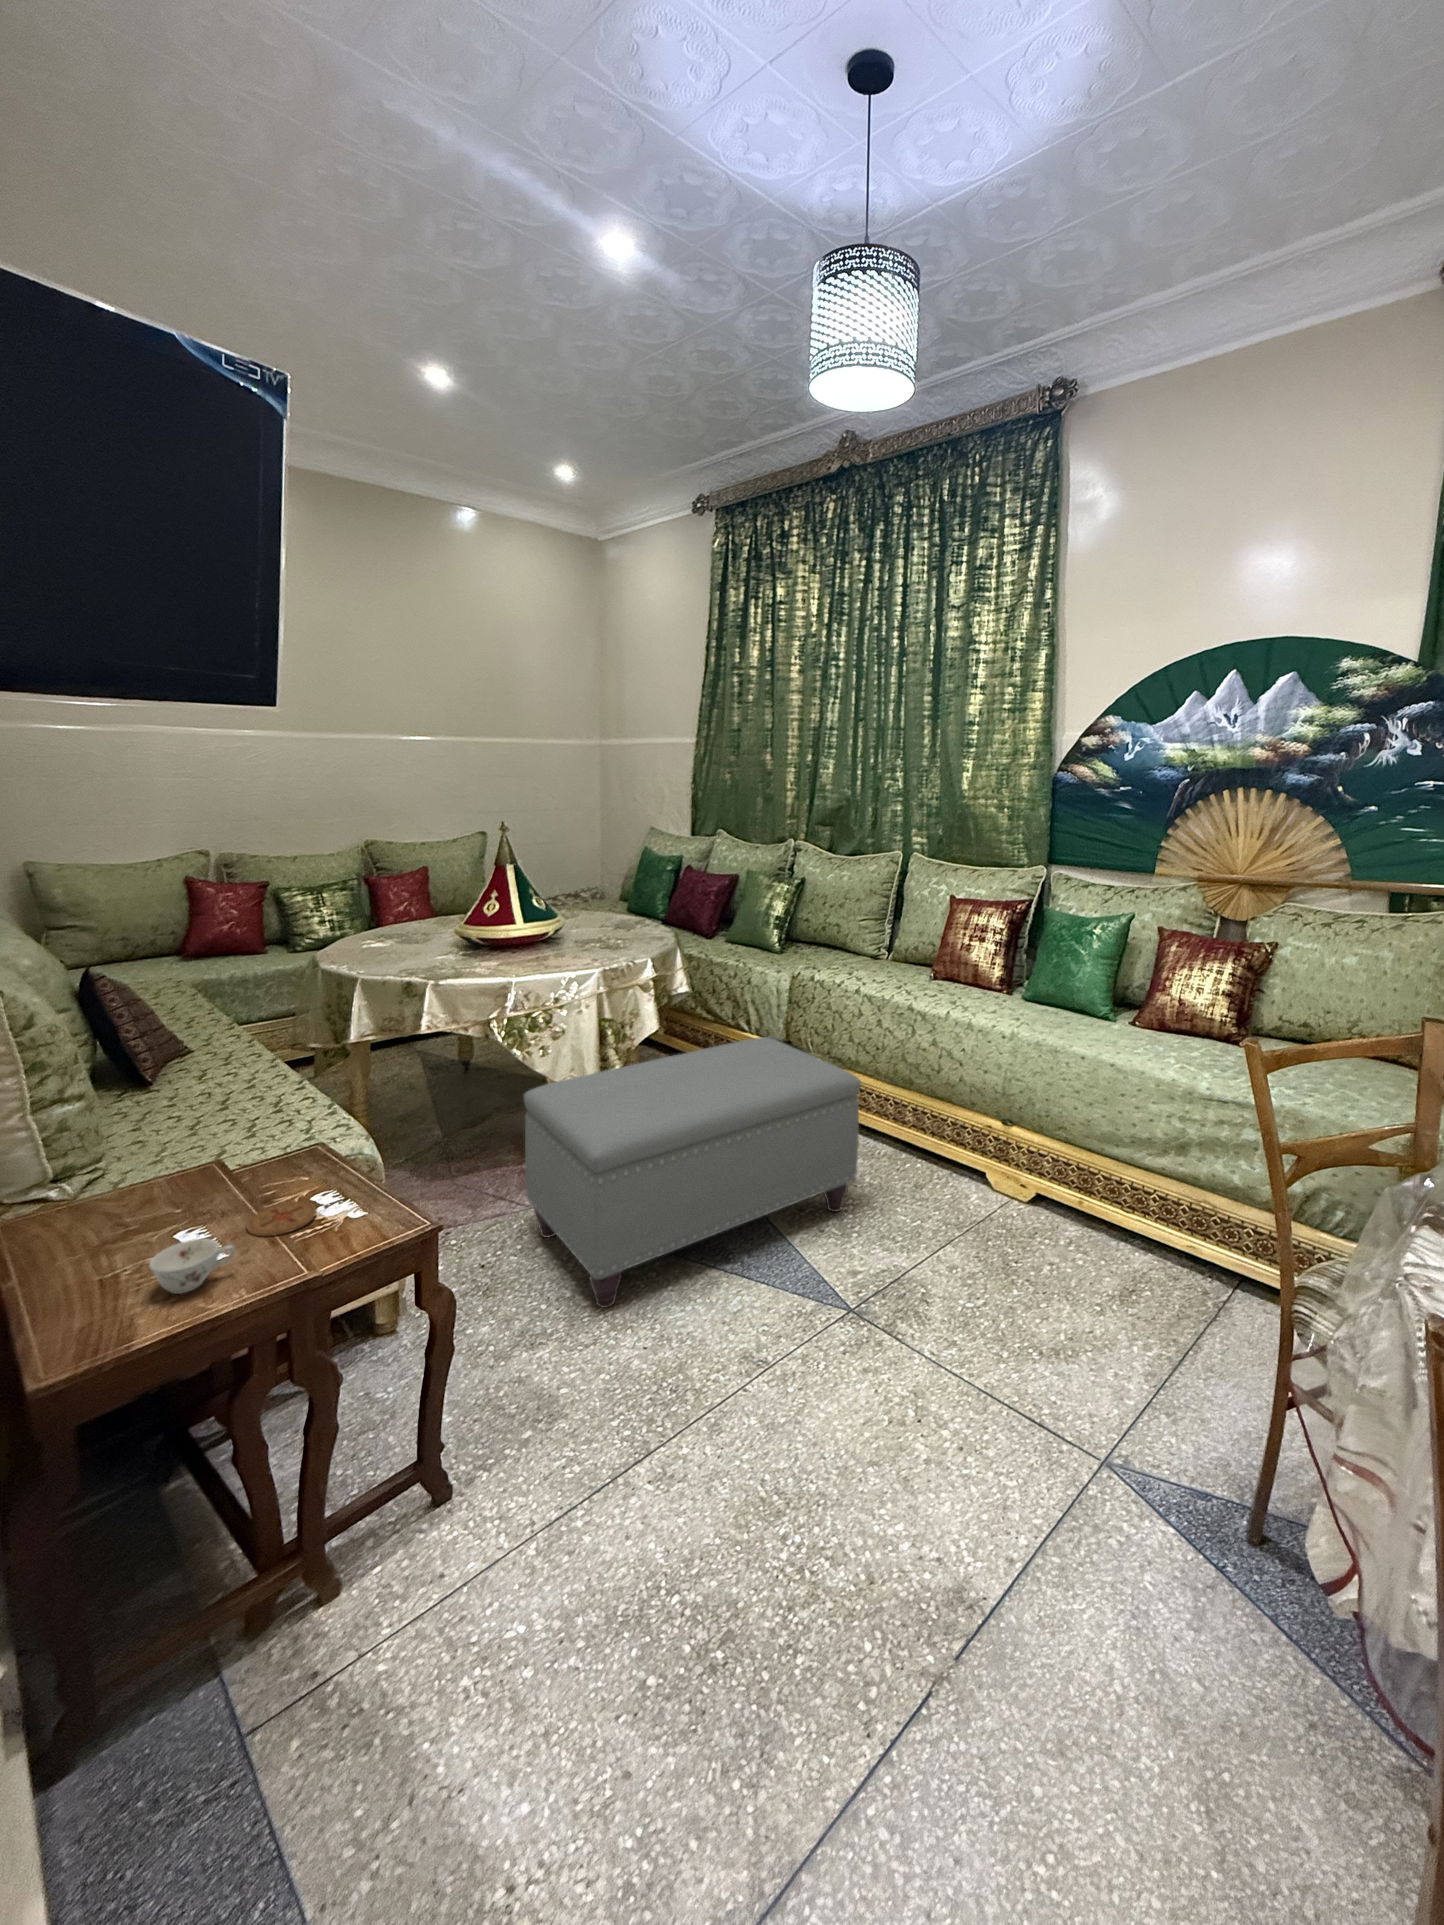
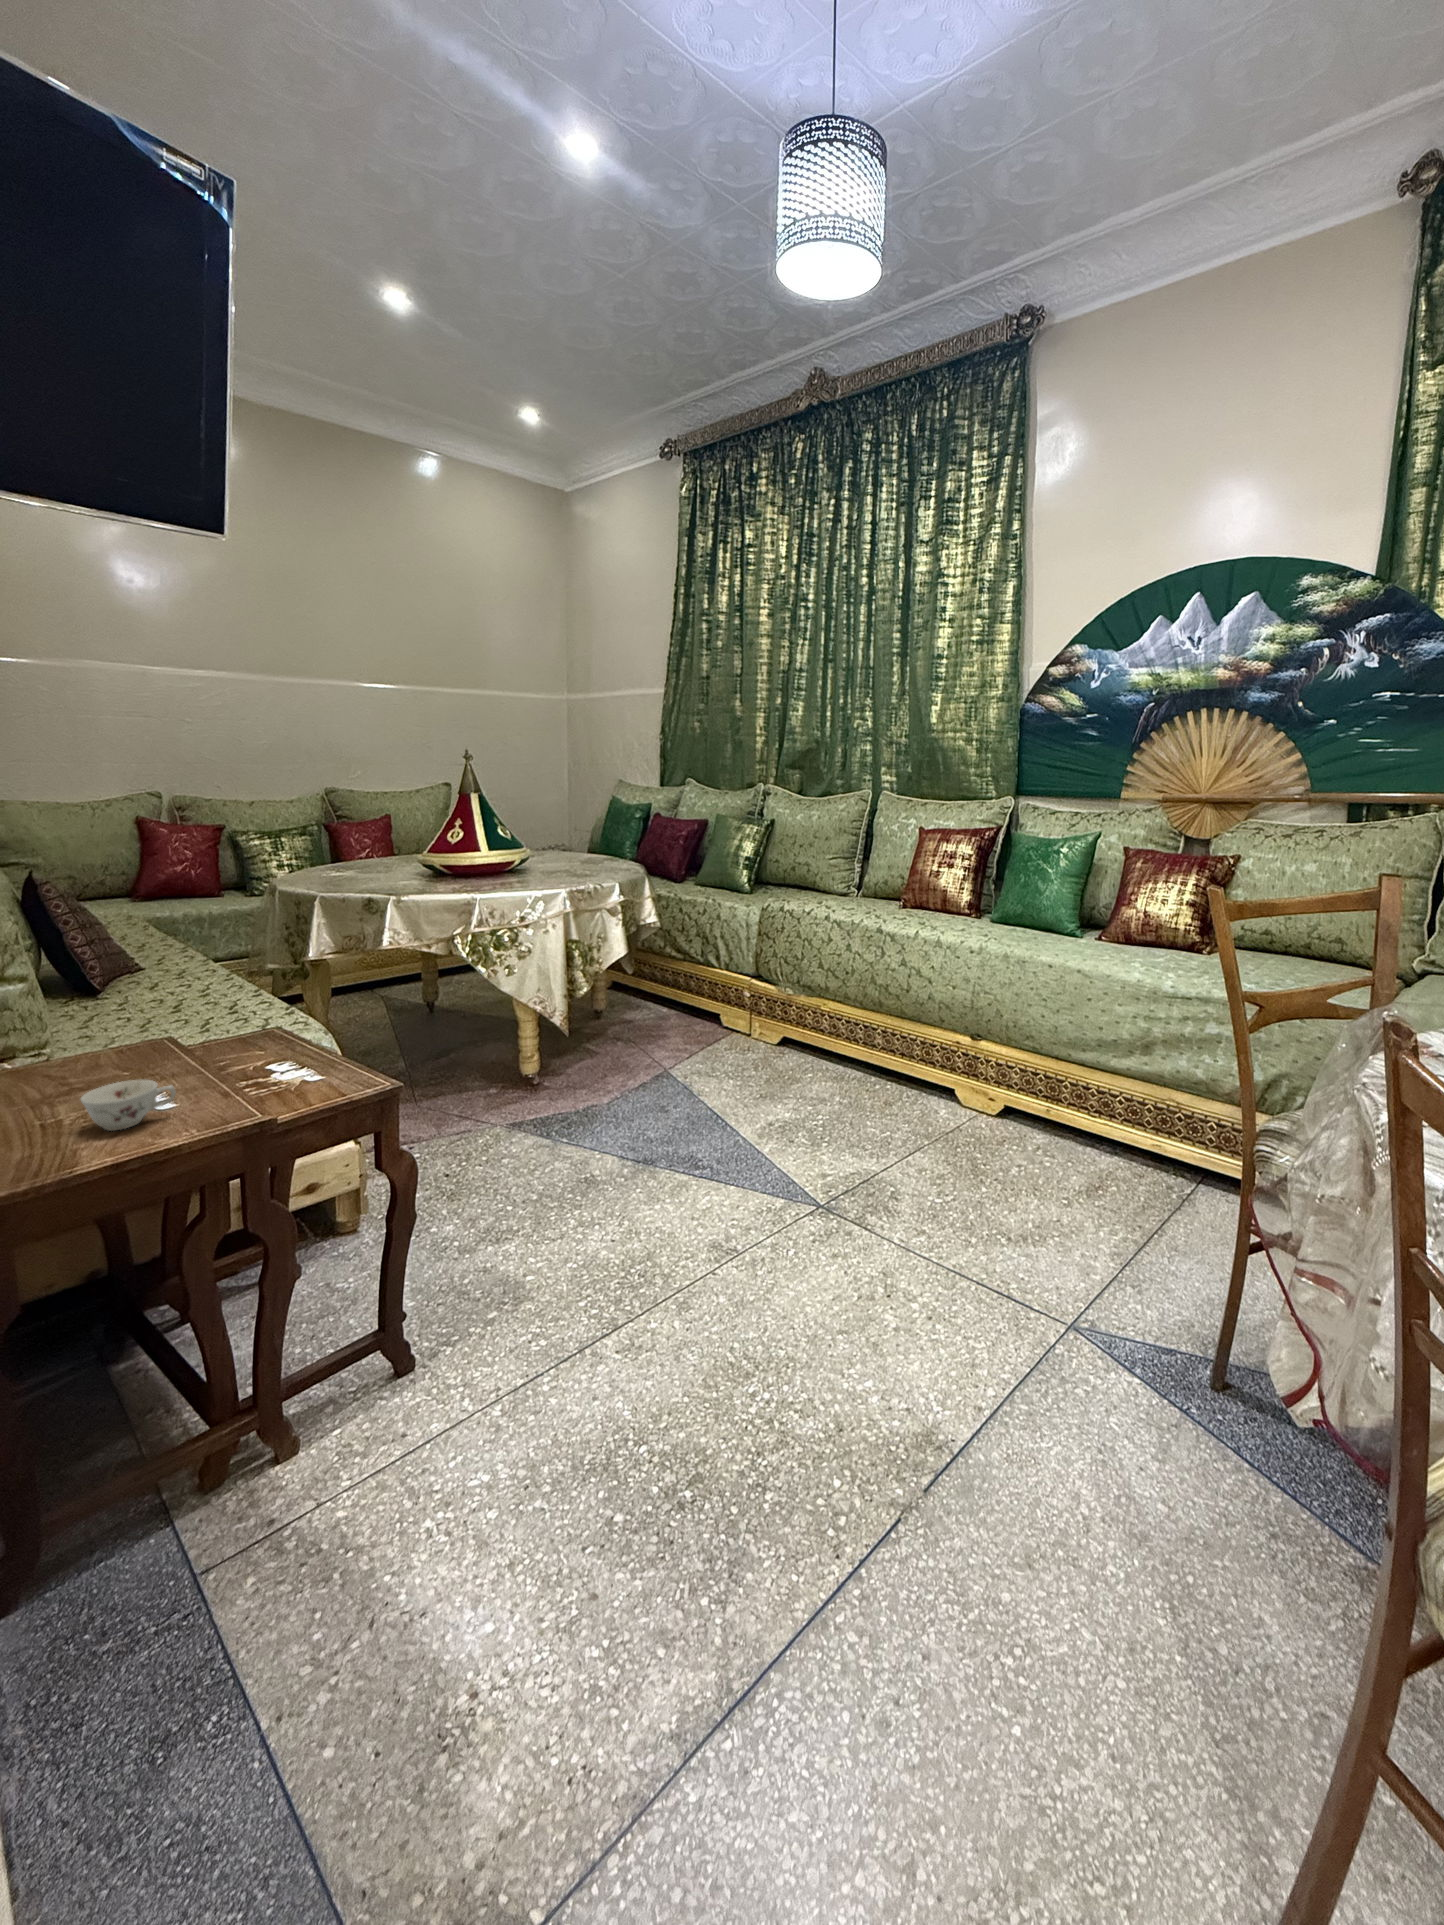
ottoman: present [524,1037,861,1308] -> none [492,956,832,1203]
coaster: present [247,1202,316,1236] -> none [191,1062,267,1089]

